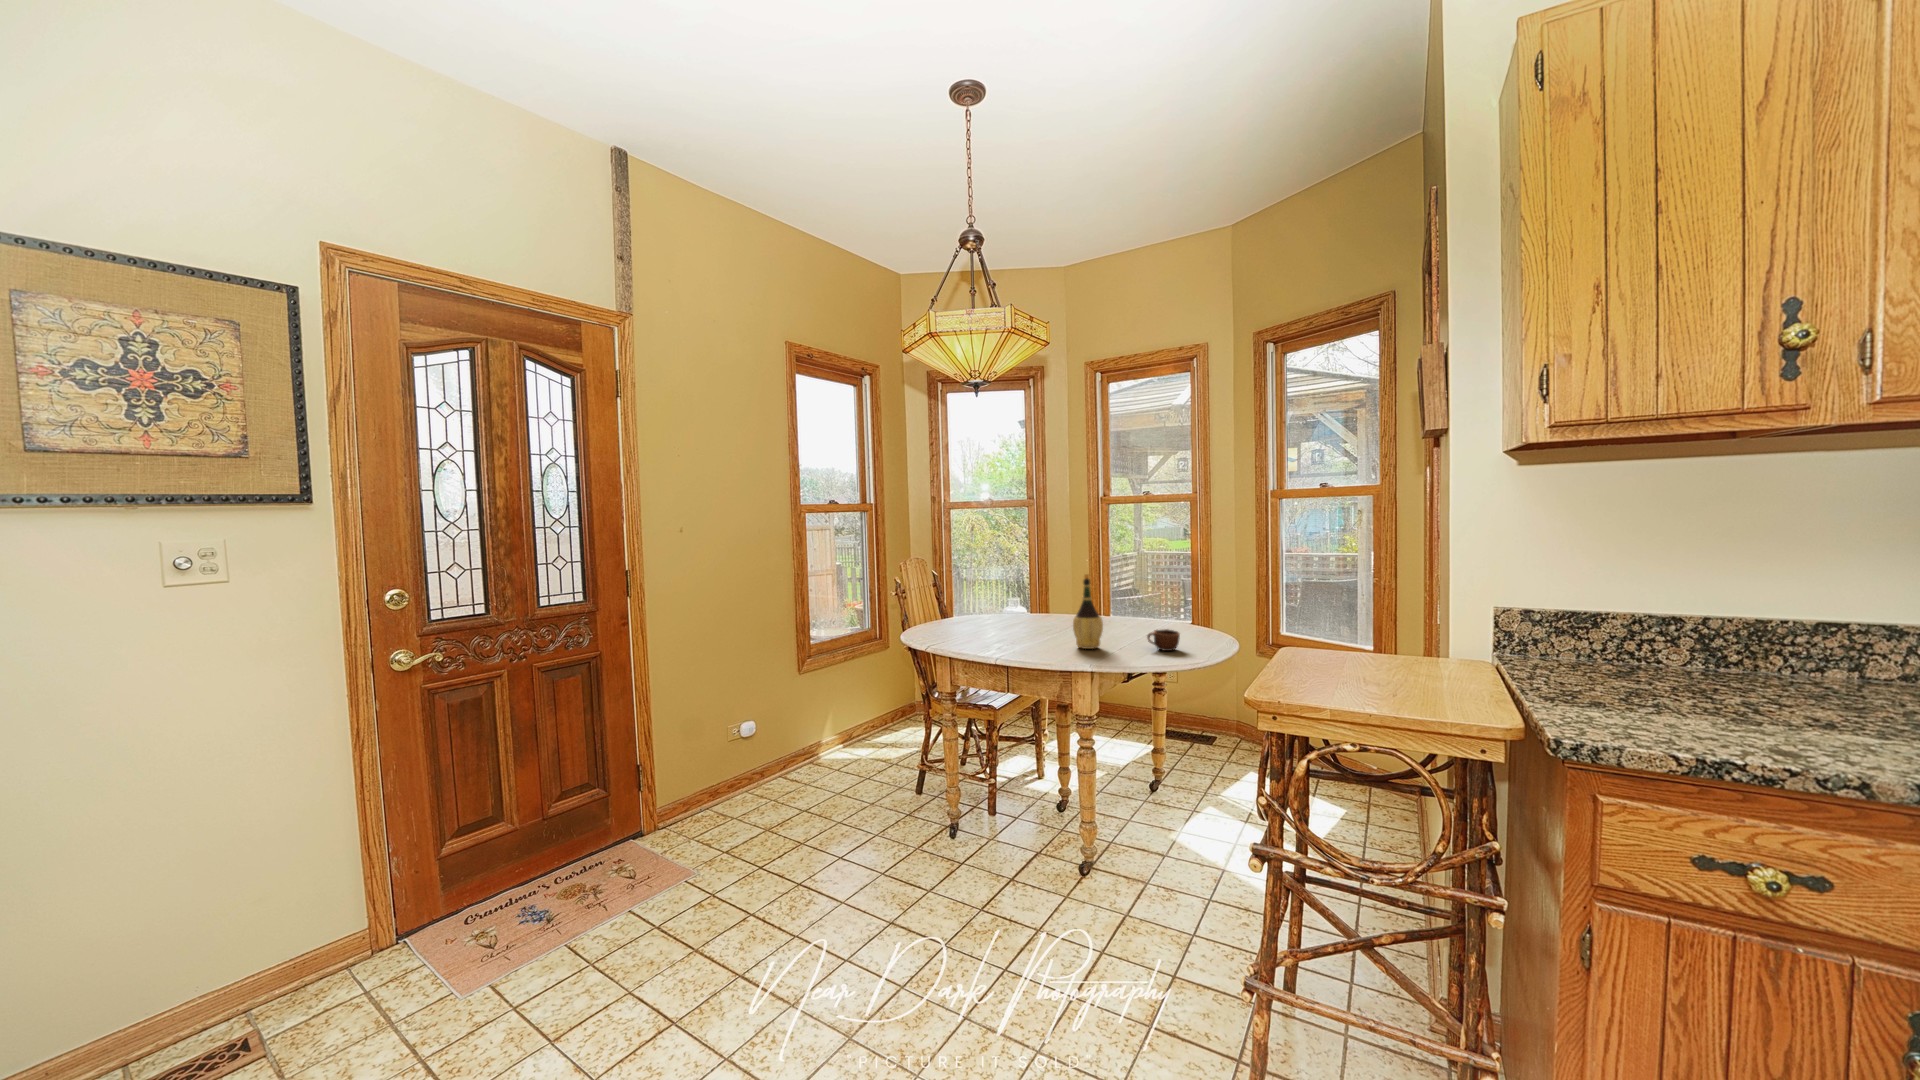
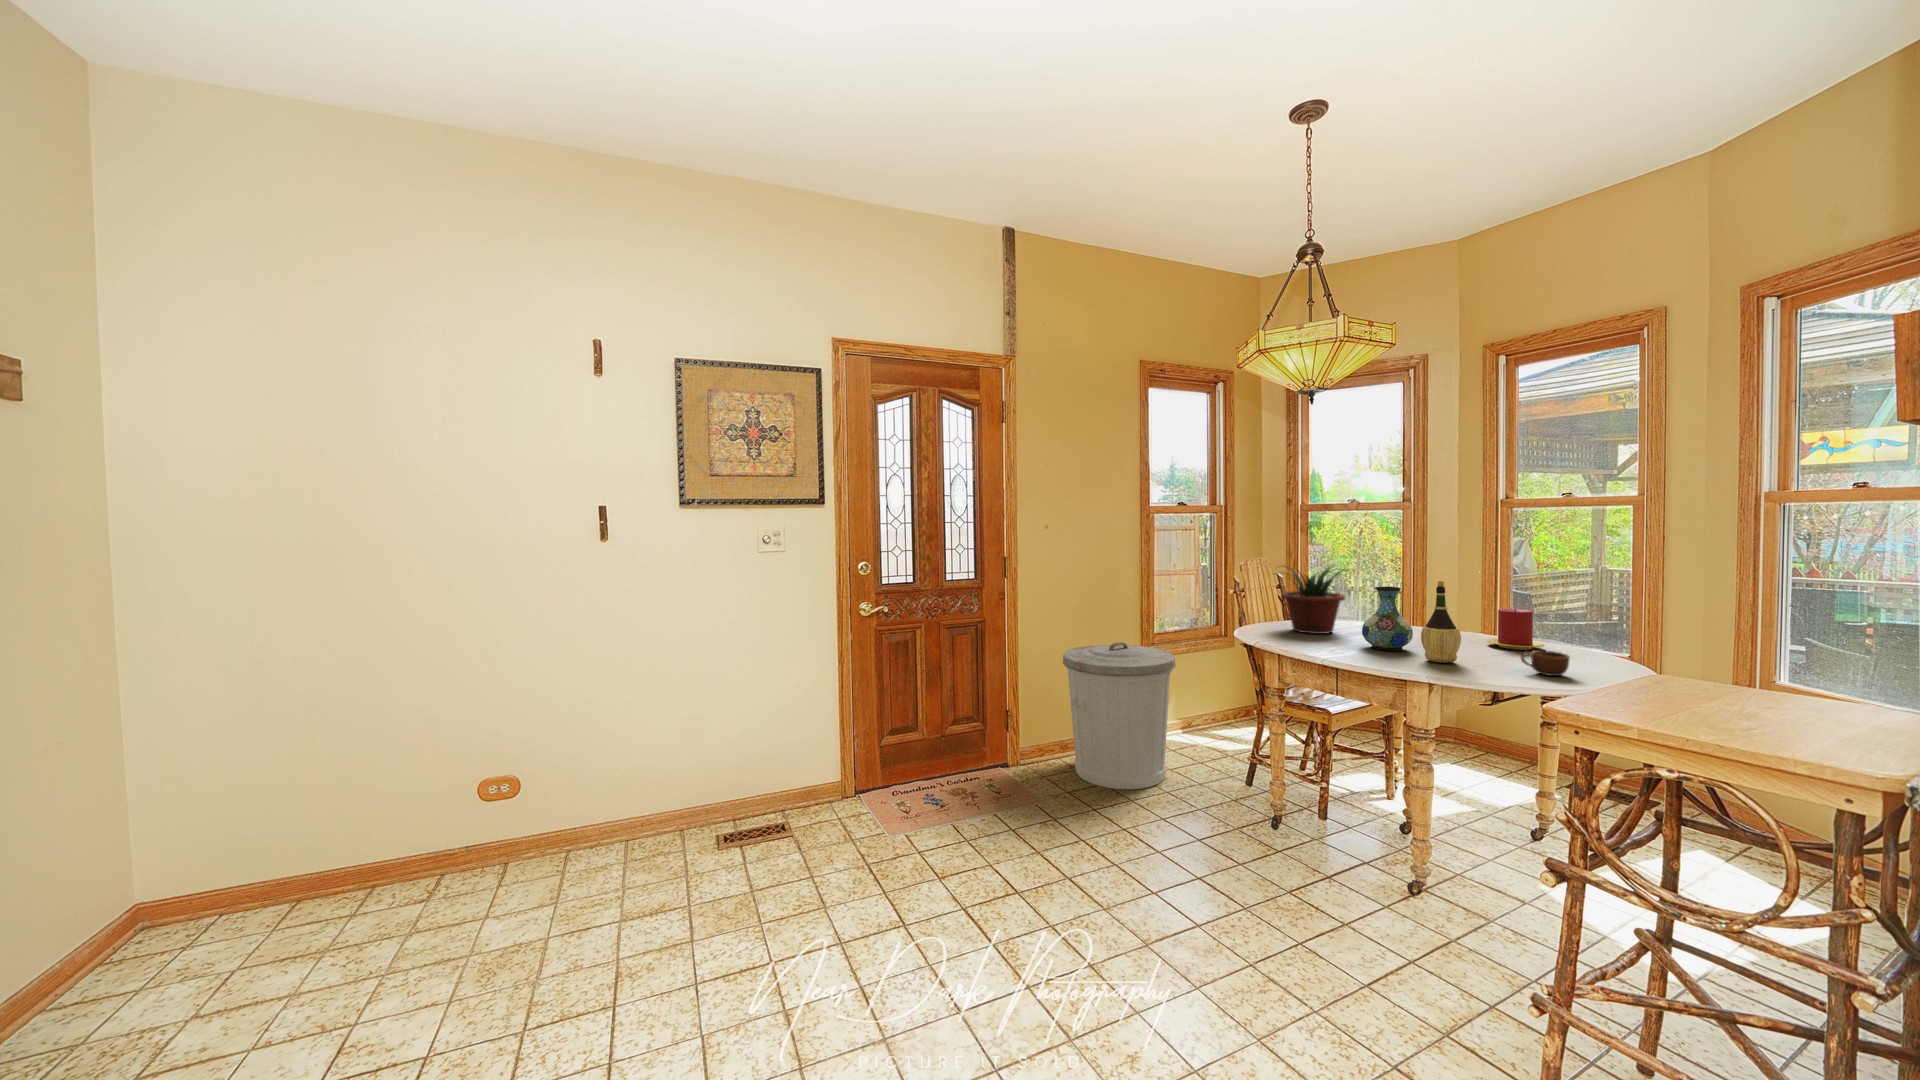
potted plant: none [936,563,1005,631] -> present [1281,566,1348,634]
vase: none [1021,581,1062,642] -> present [1362,587,1413,651]
candle: none [1108,593,1148,628] -> present [1487,608,1544,650]
trash can: none [713,661,843,832] -> present [1063,642,1176,789]

